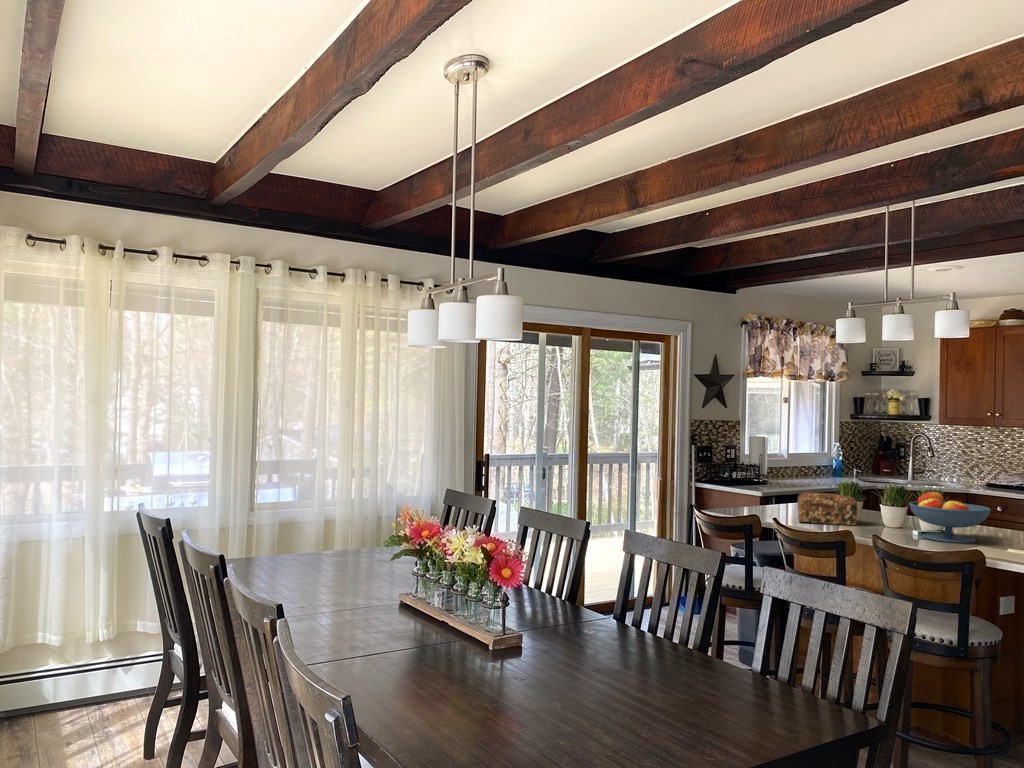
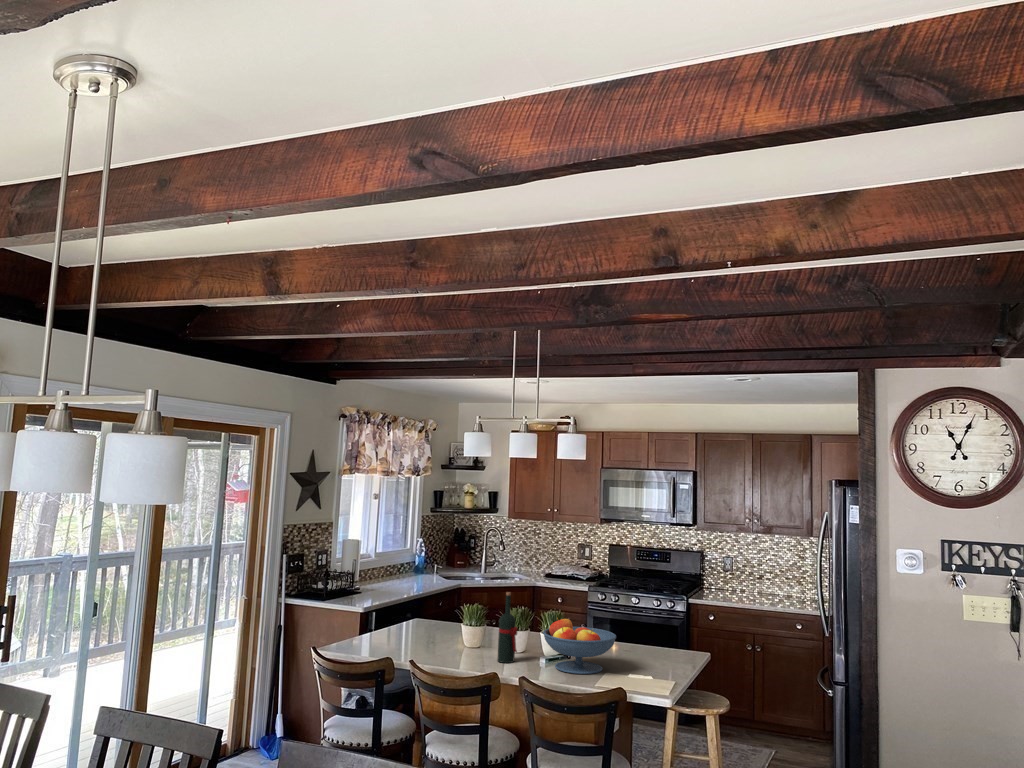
wine bottle: none [866,466,886,531] -> present [497,592,517,663]
bread loaf: present [797,492,858,525] -> none [423,620,486,657]

